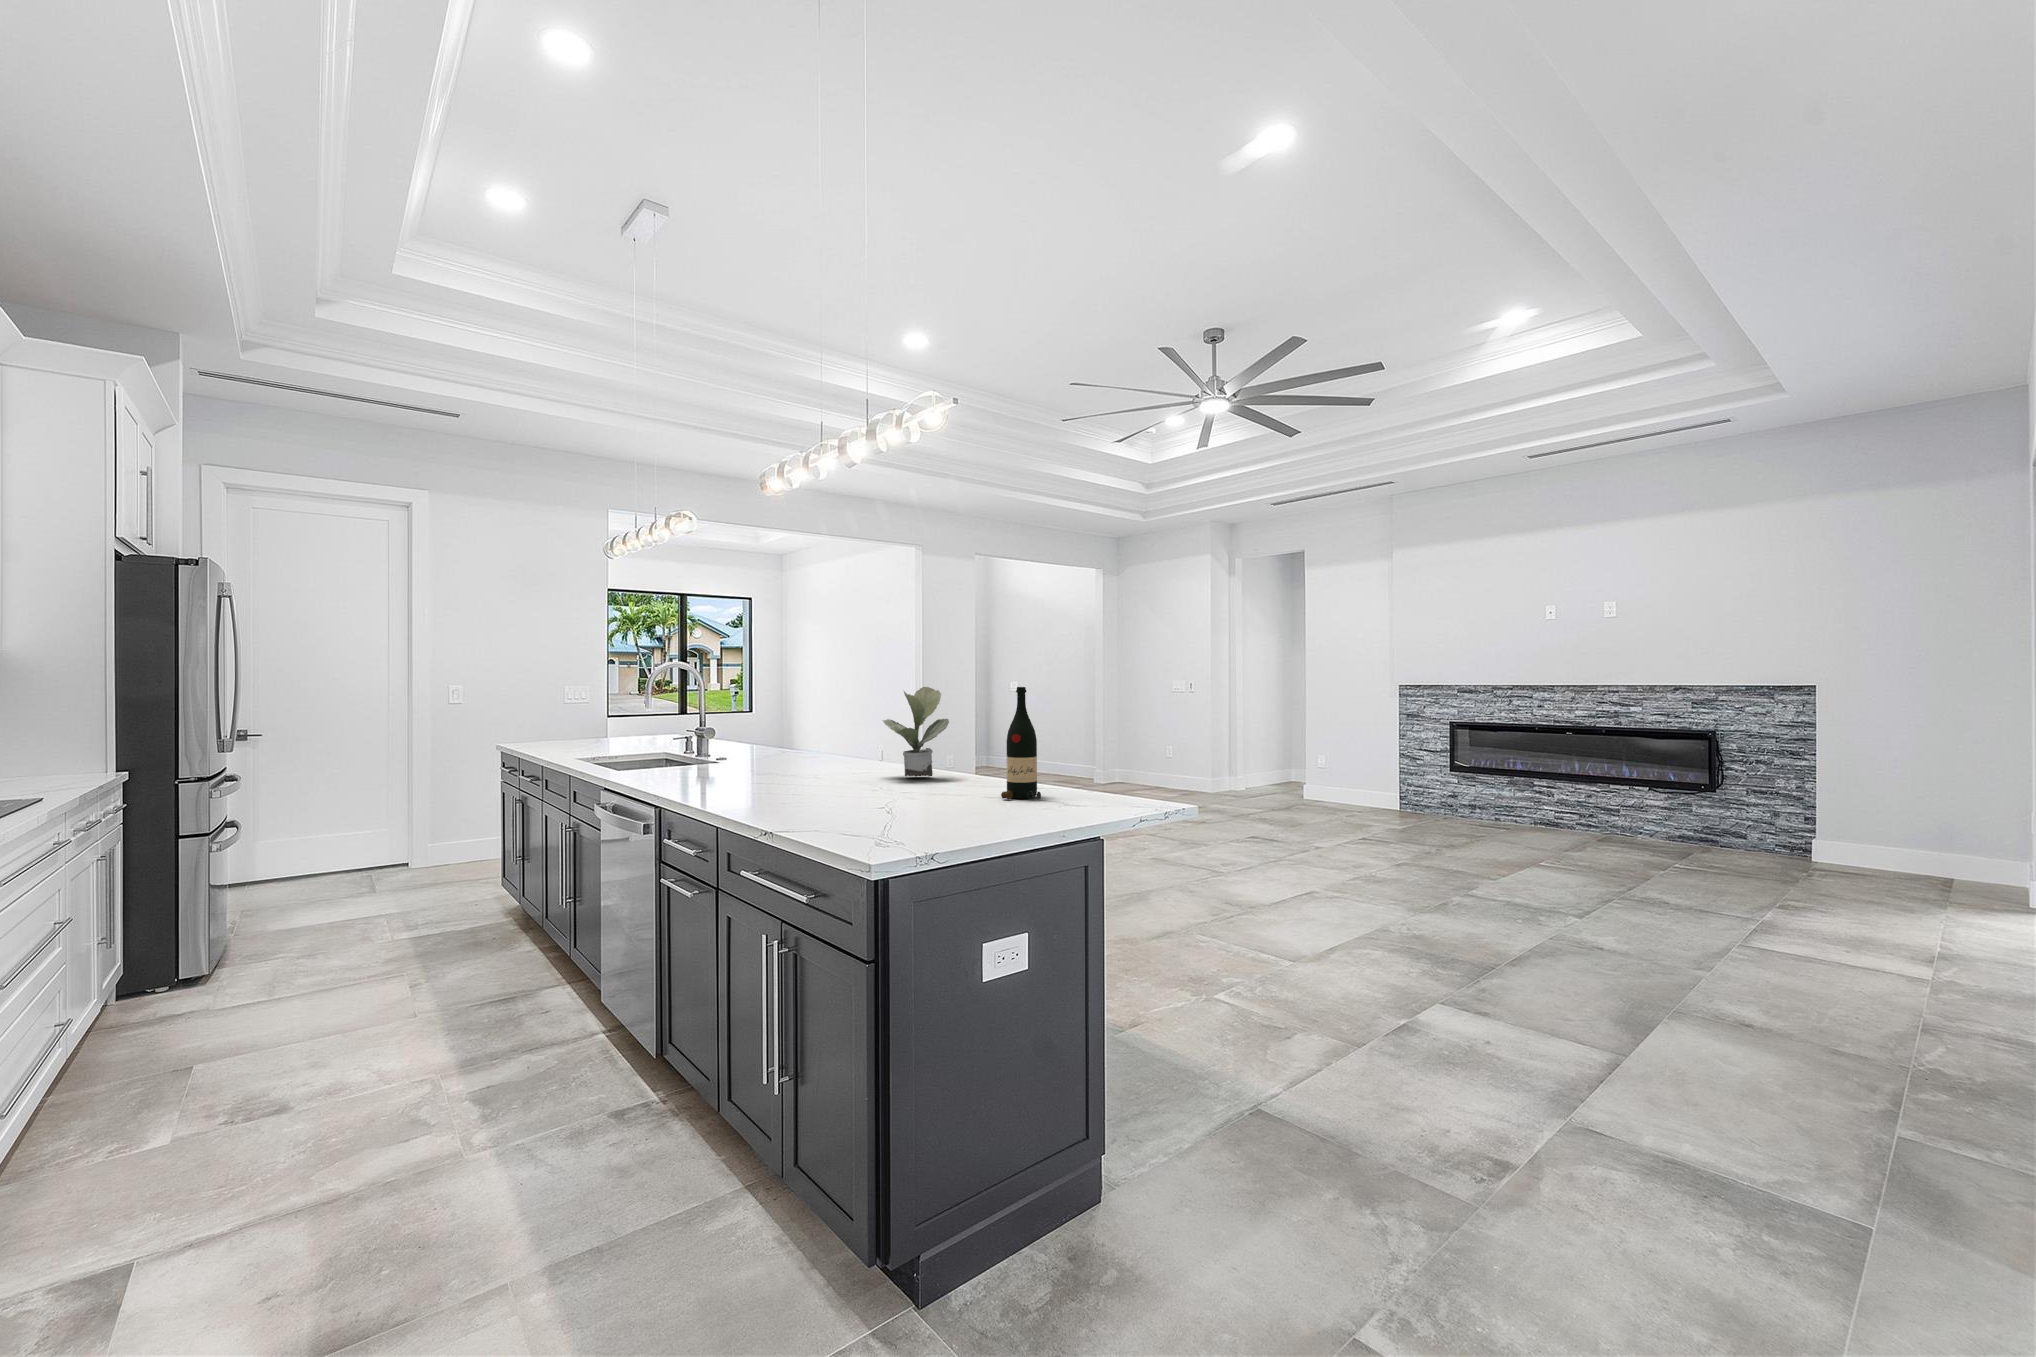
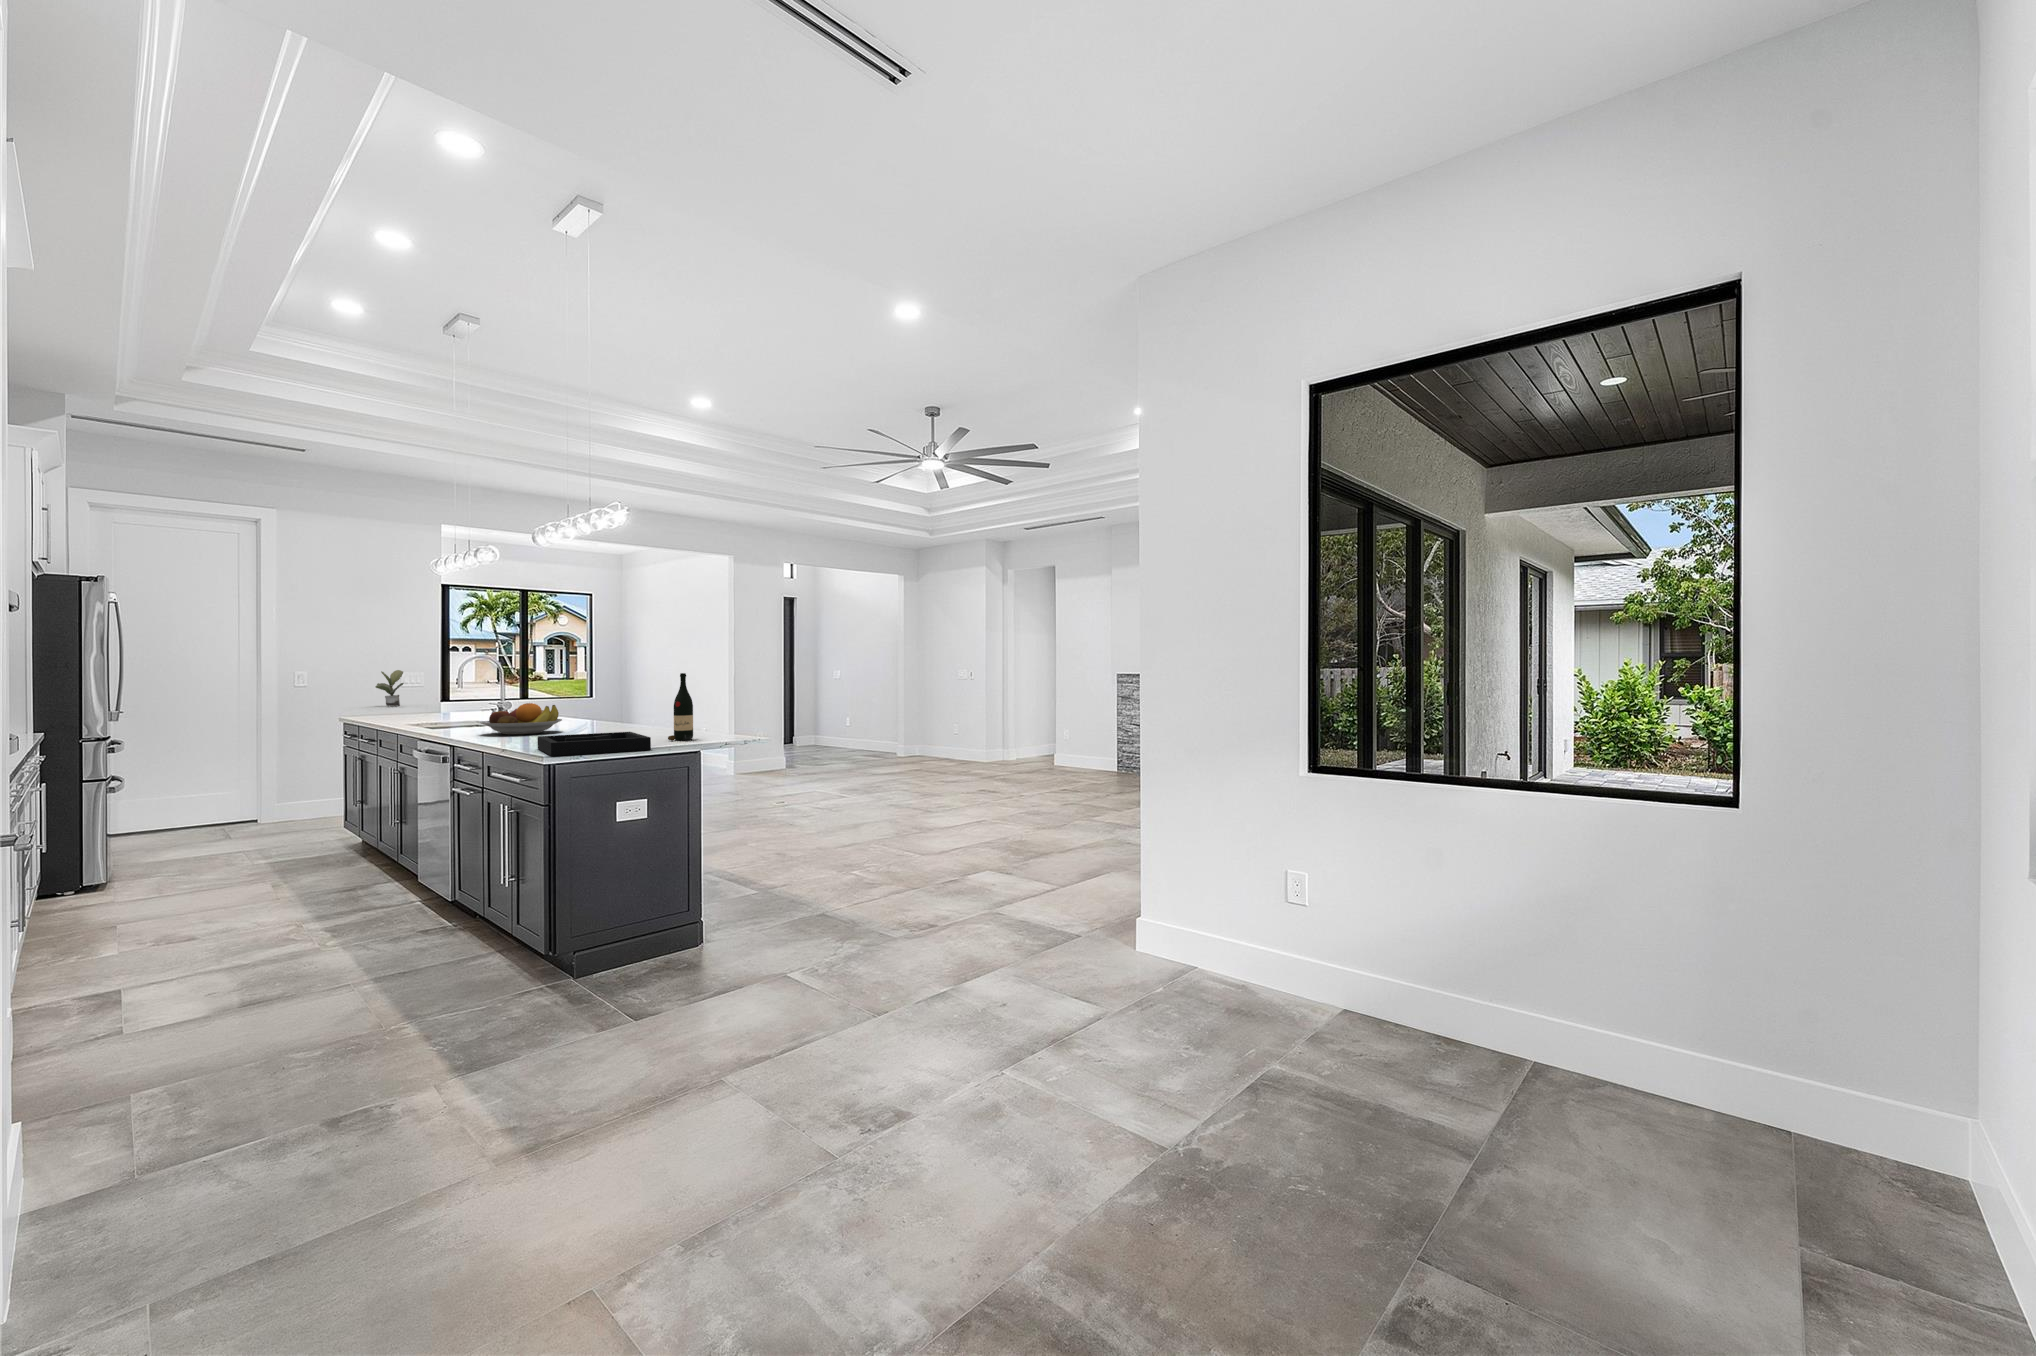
potted plant: present [883,687,949,776] -> present [375,670,404,706]
fruit bowl: none [693,733,803,781] -> present [481,703,562,735]
decorative tray: none [817,785,1019,840] -> present [537,732,651,756]

